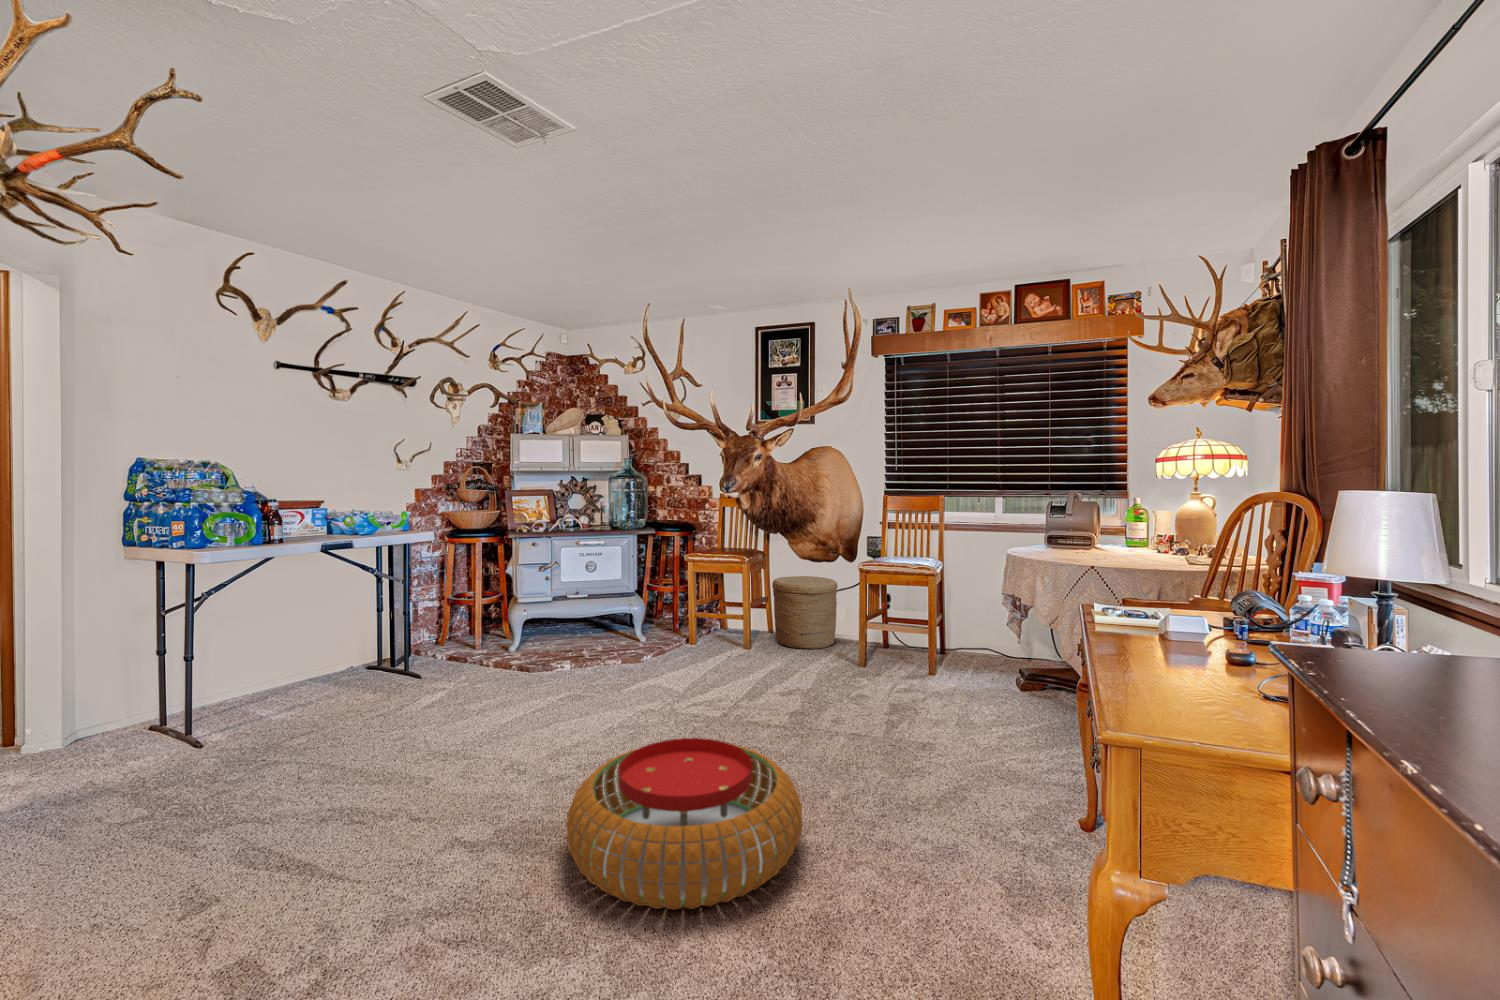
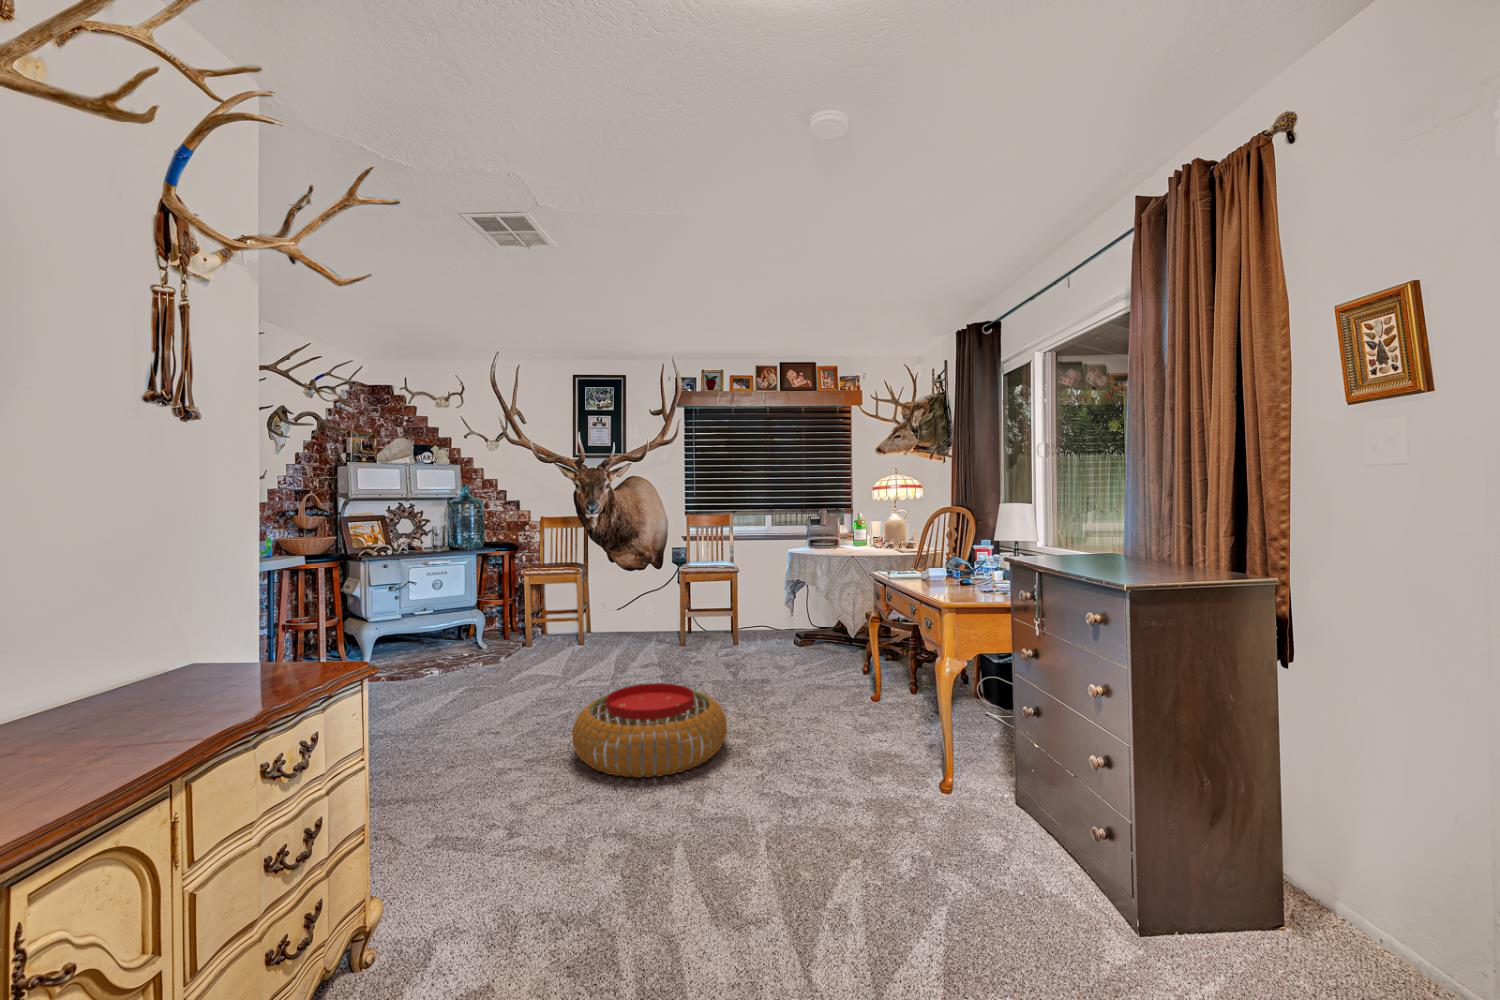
woven basket: present [772,576,838,649] -> none [602,582,655,641]

